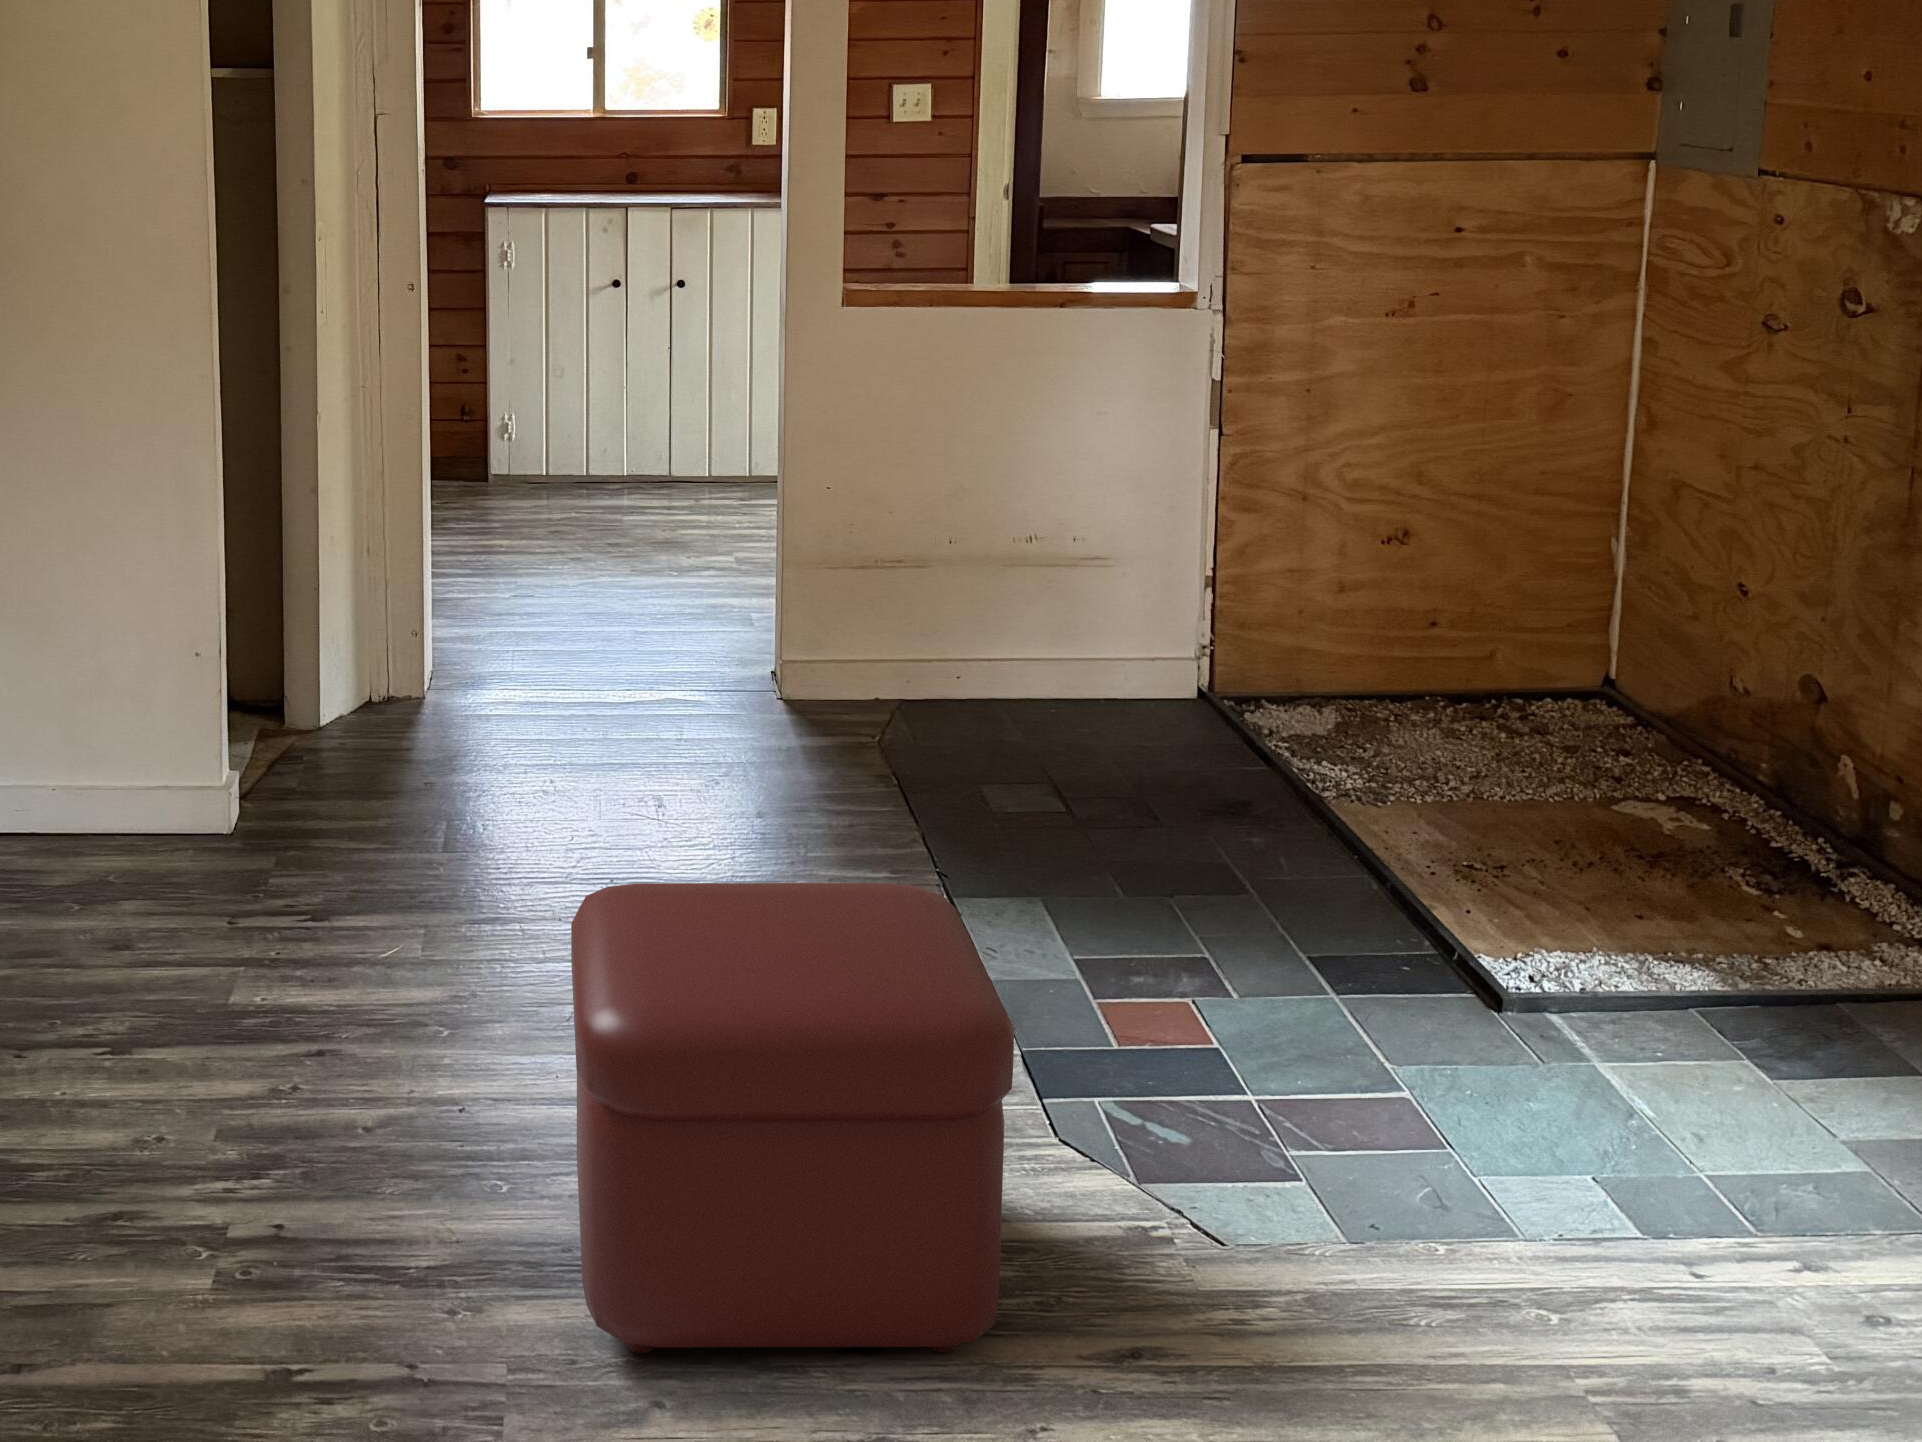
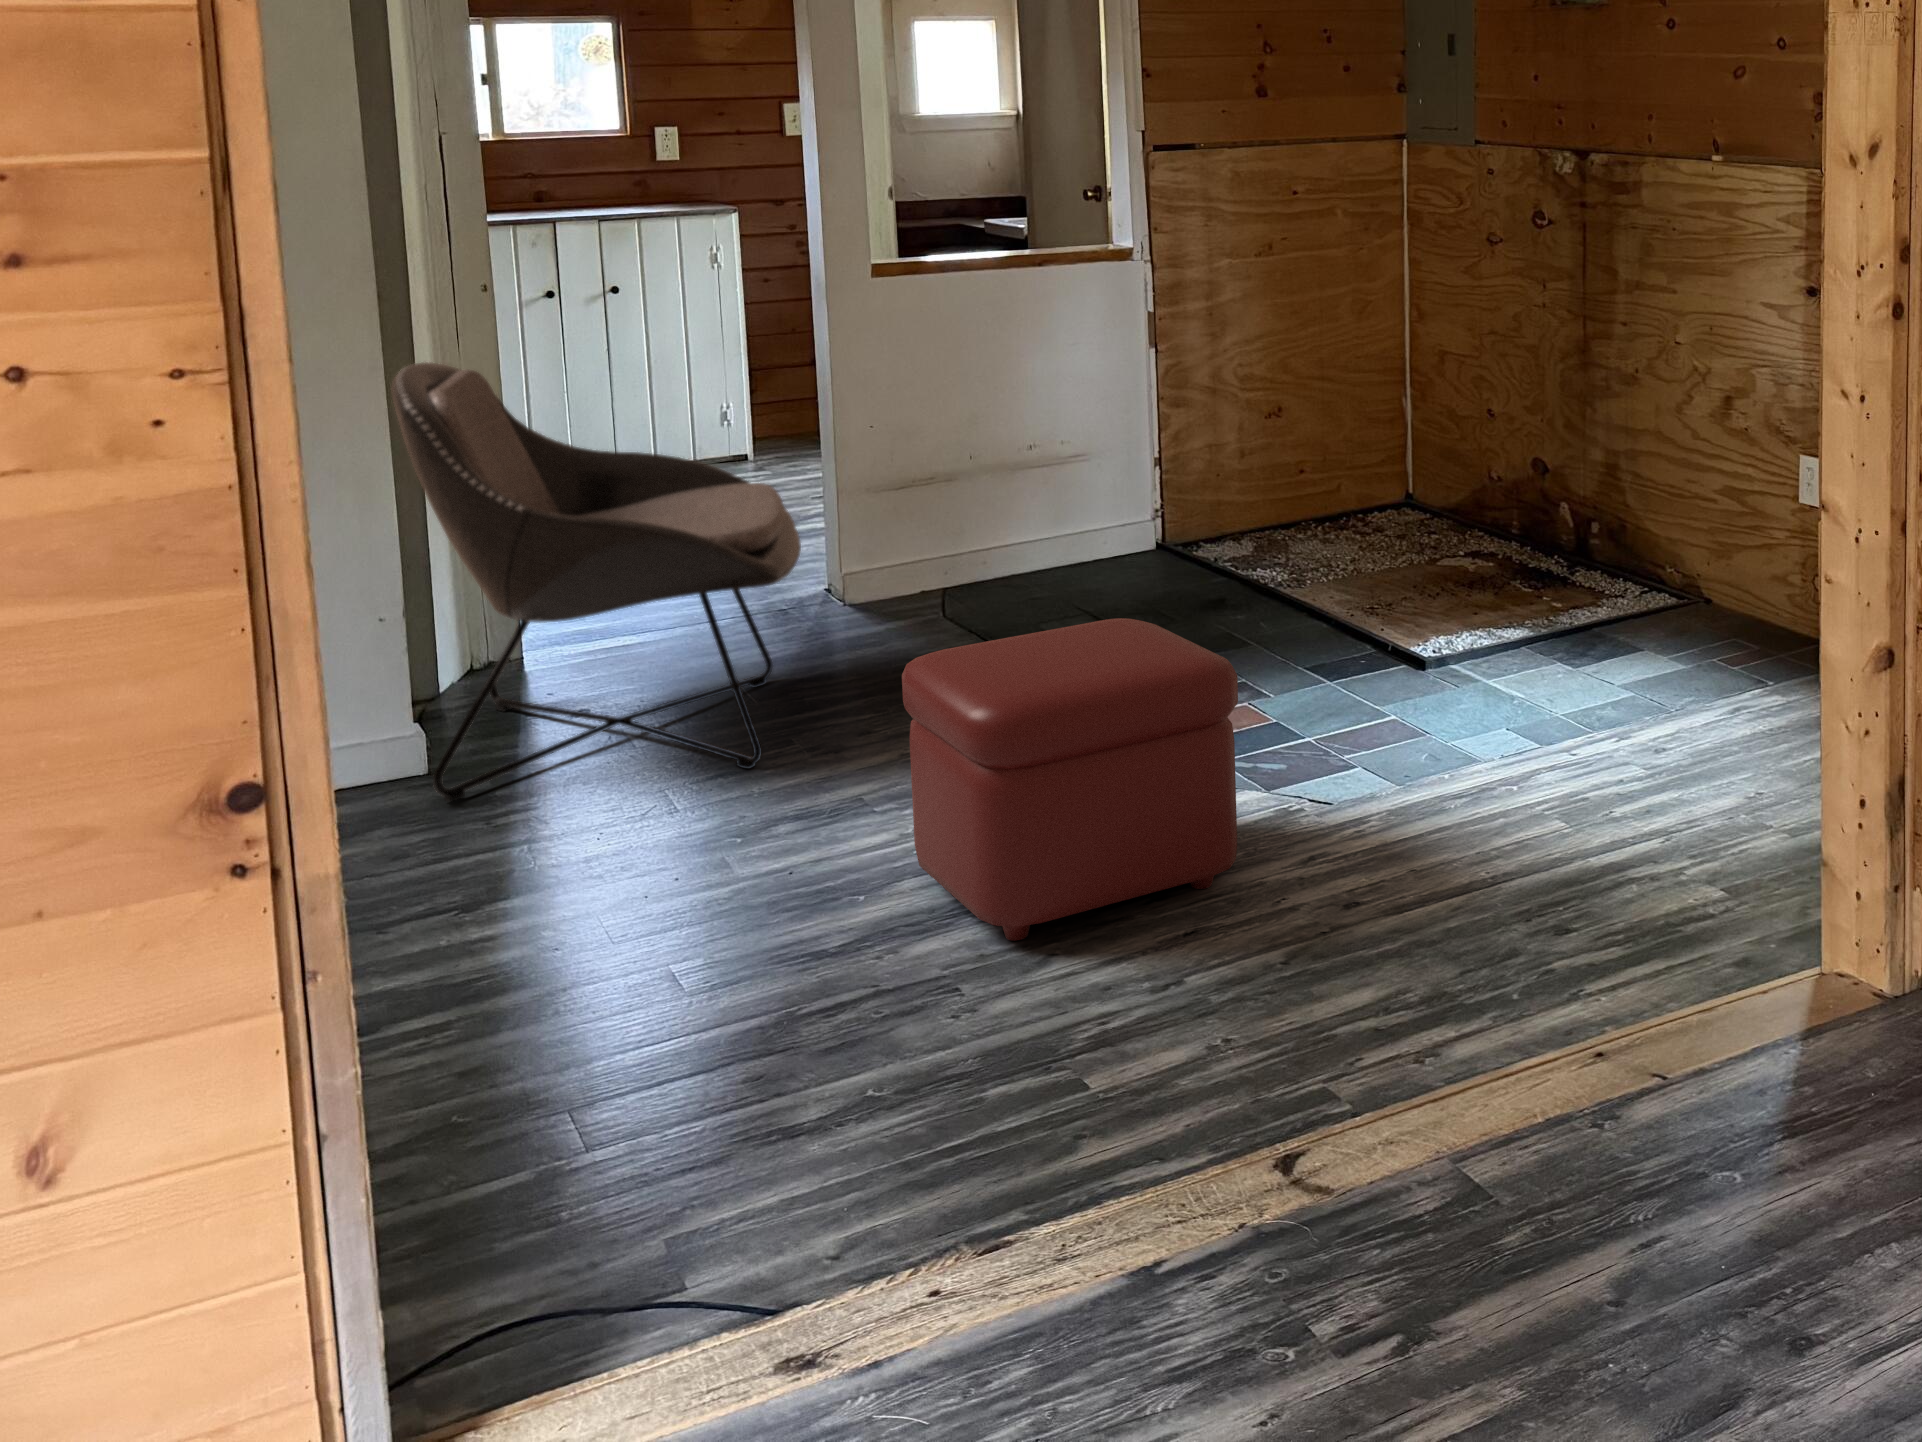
lounge chair: none [206,381,666,930] -> present [391,362,801,802]

